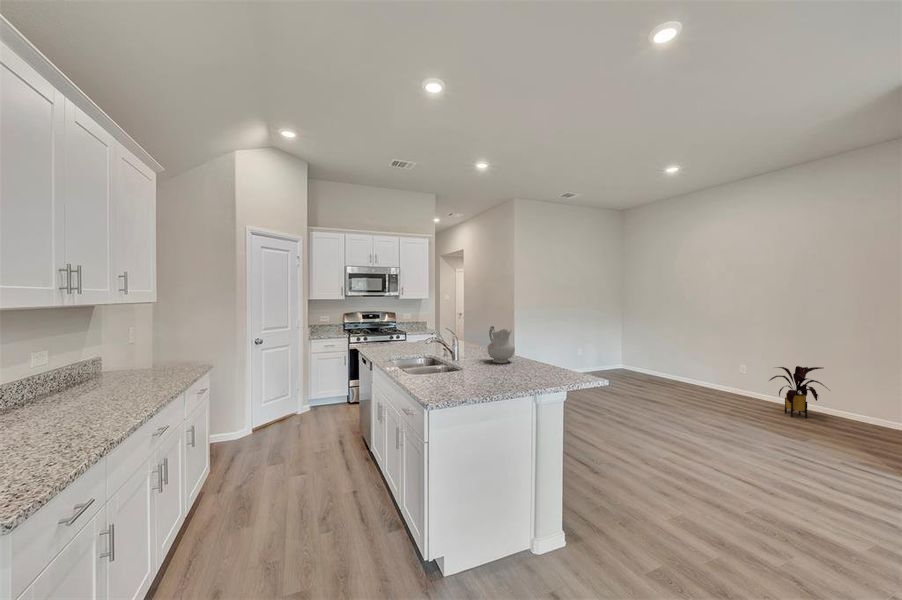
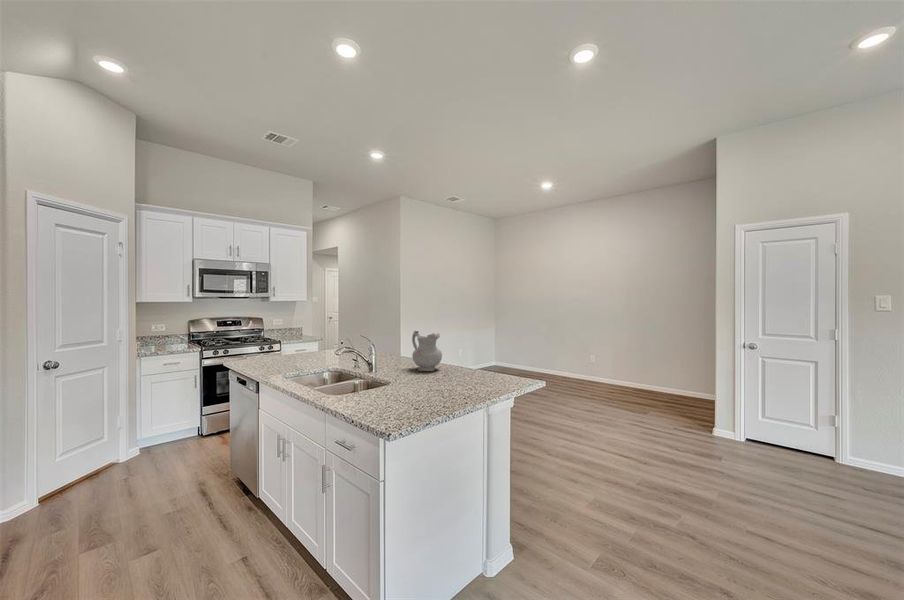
house plant: present [769,366,827,418] -> none [612,354,651,395]

